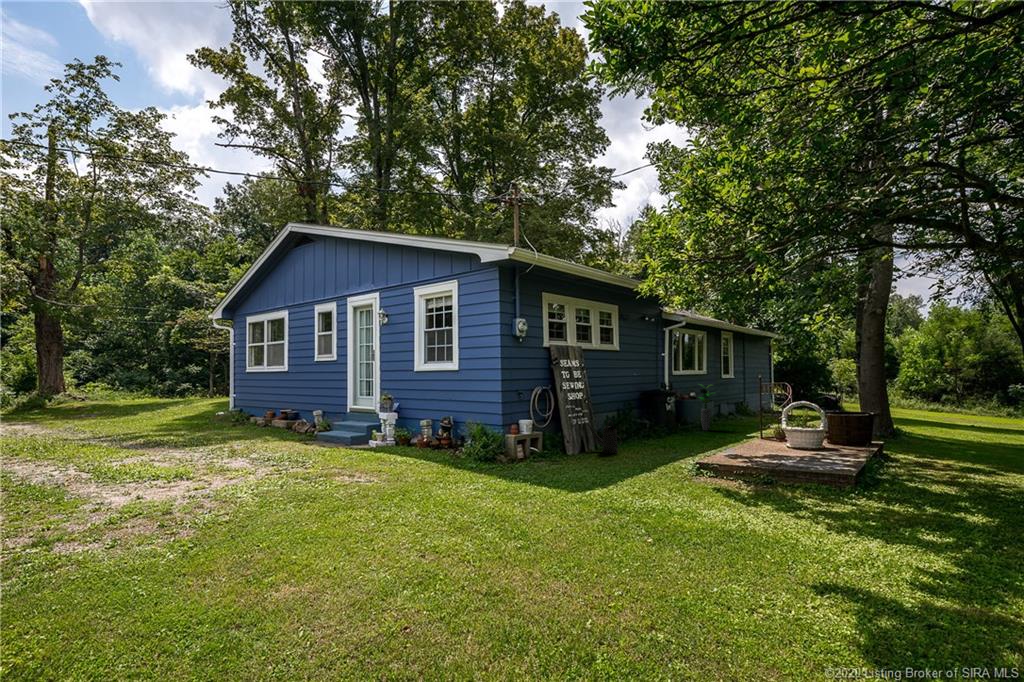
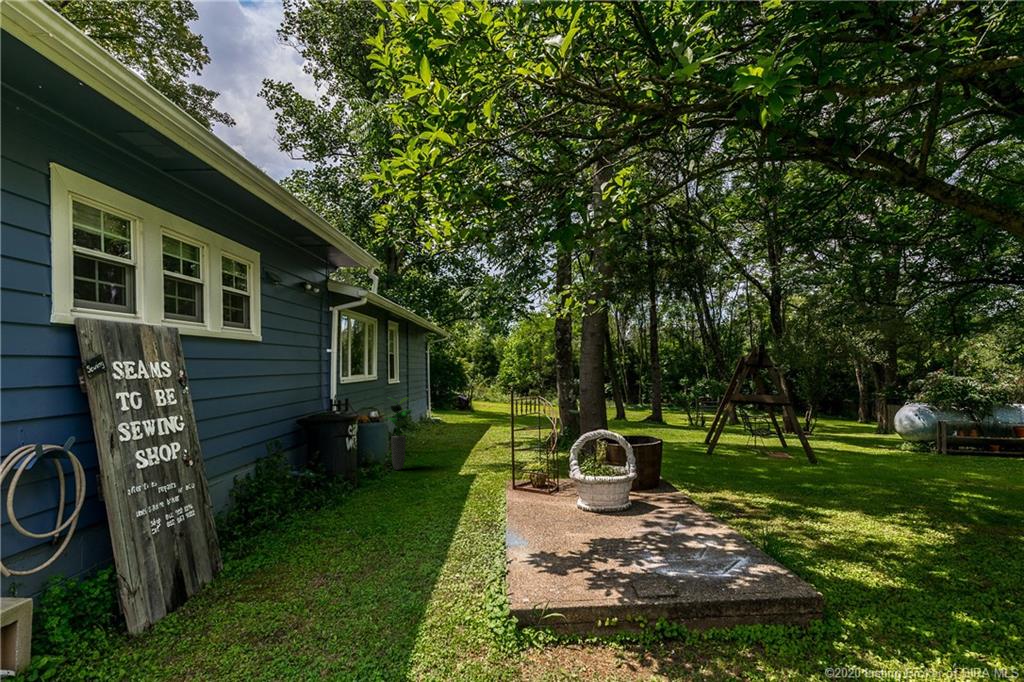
watering can: present [588,421,622,454] -> none [195,507,291,594]

